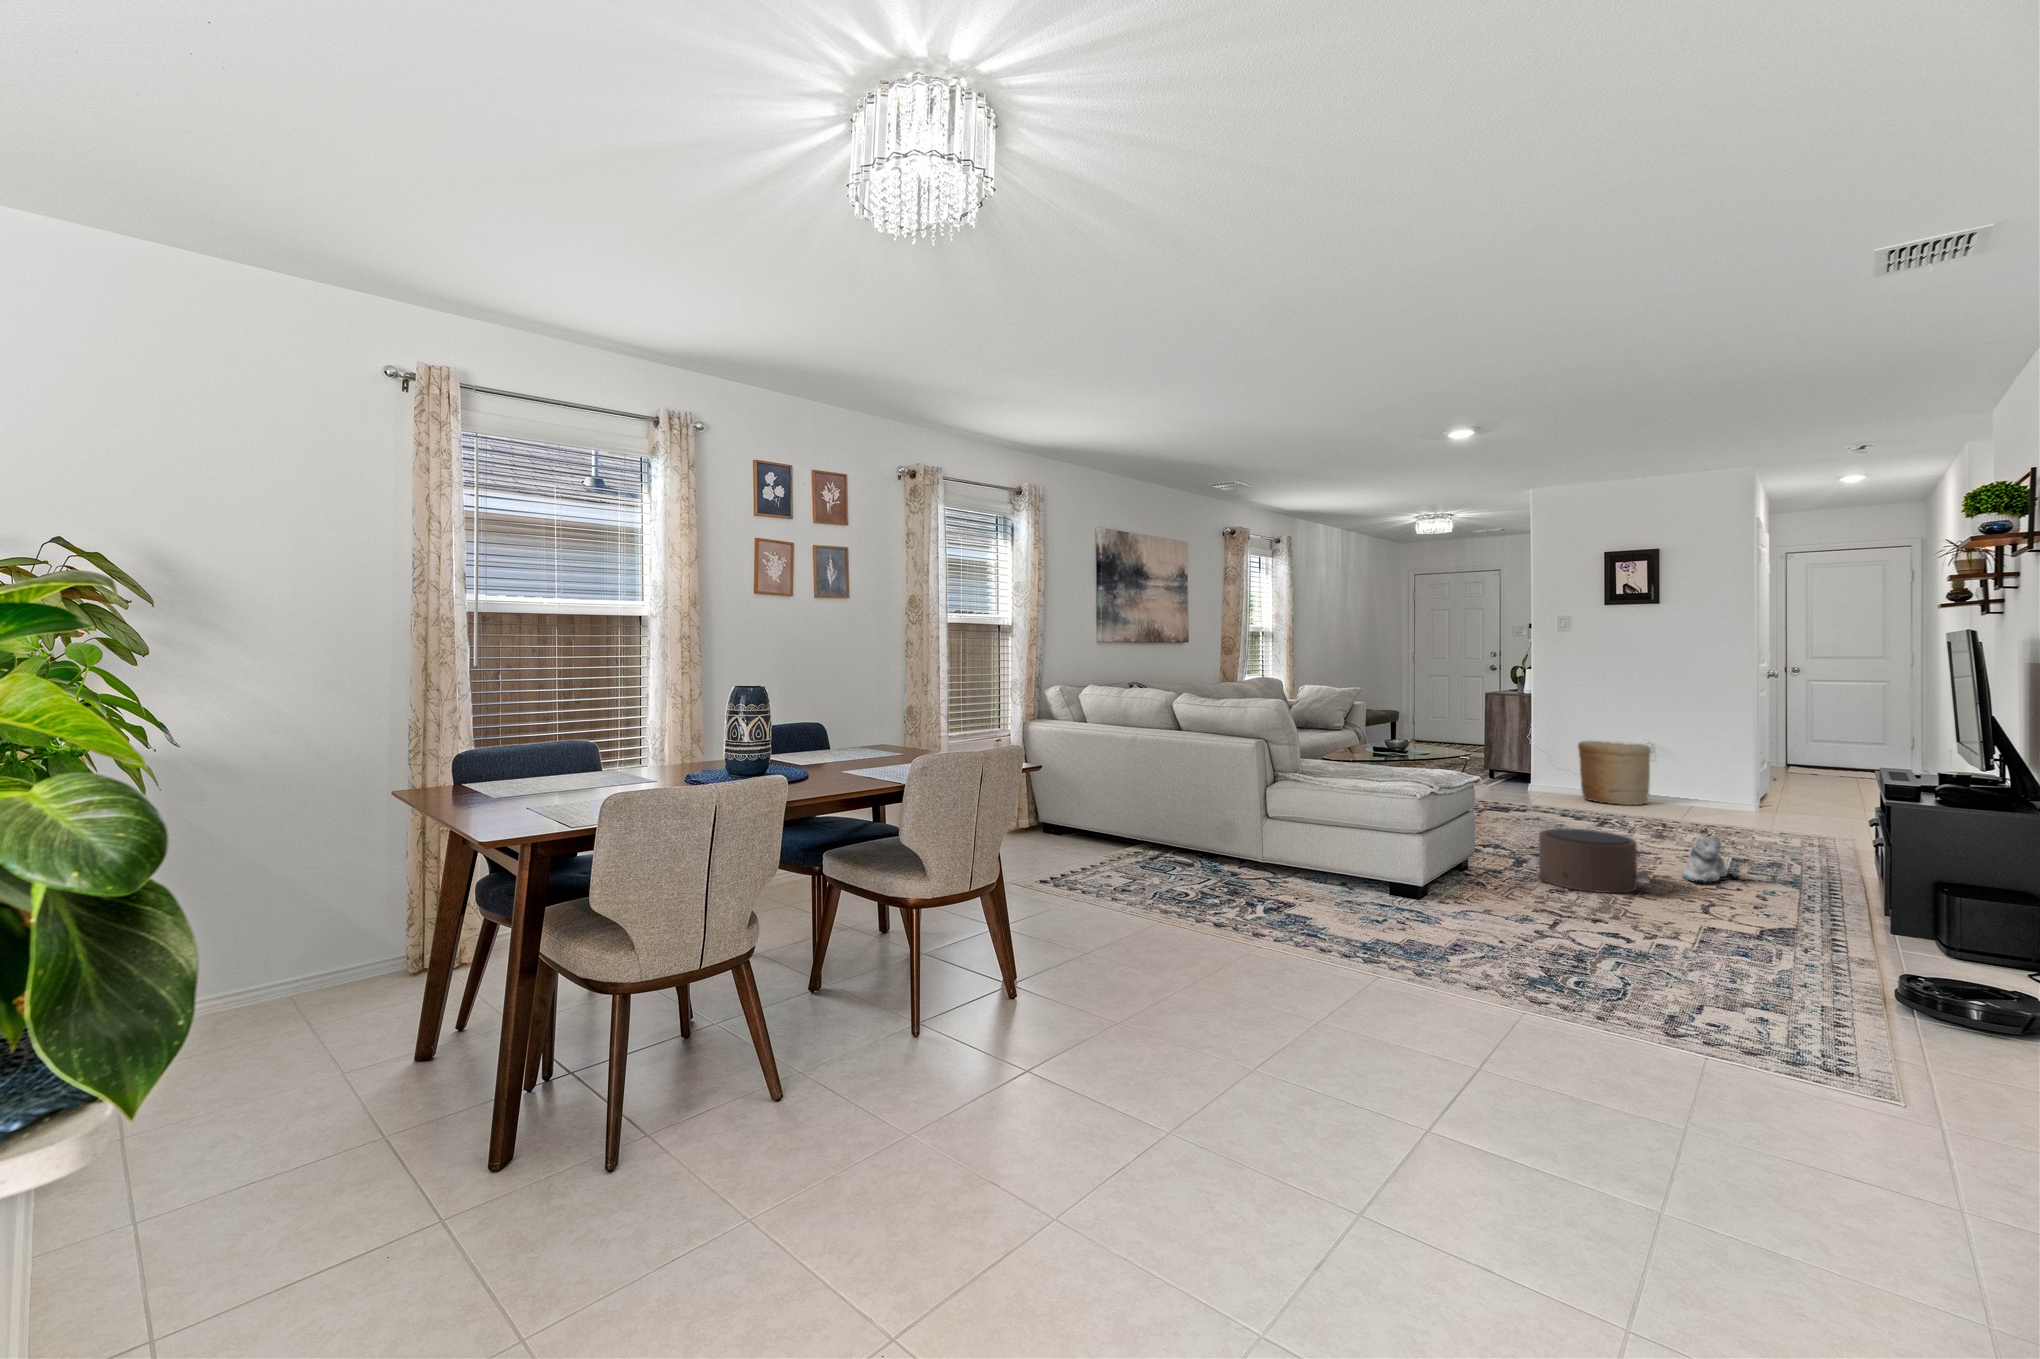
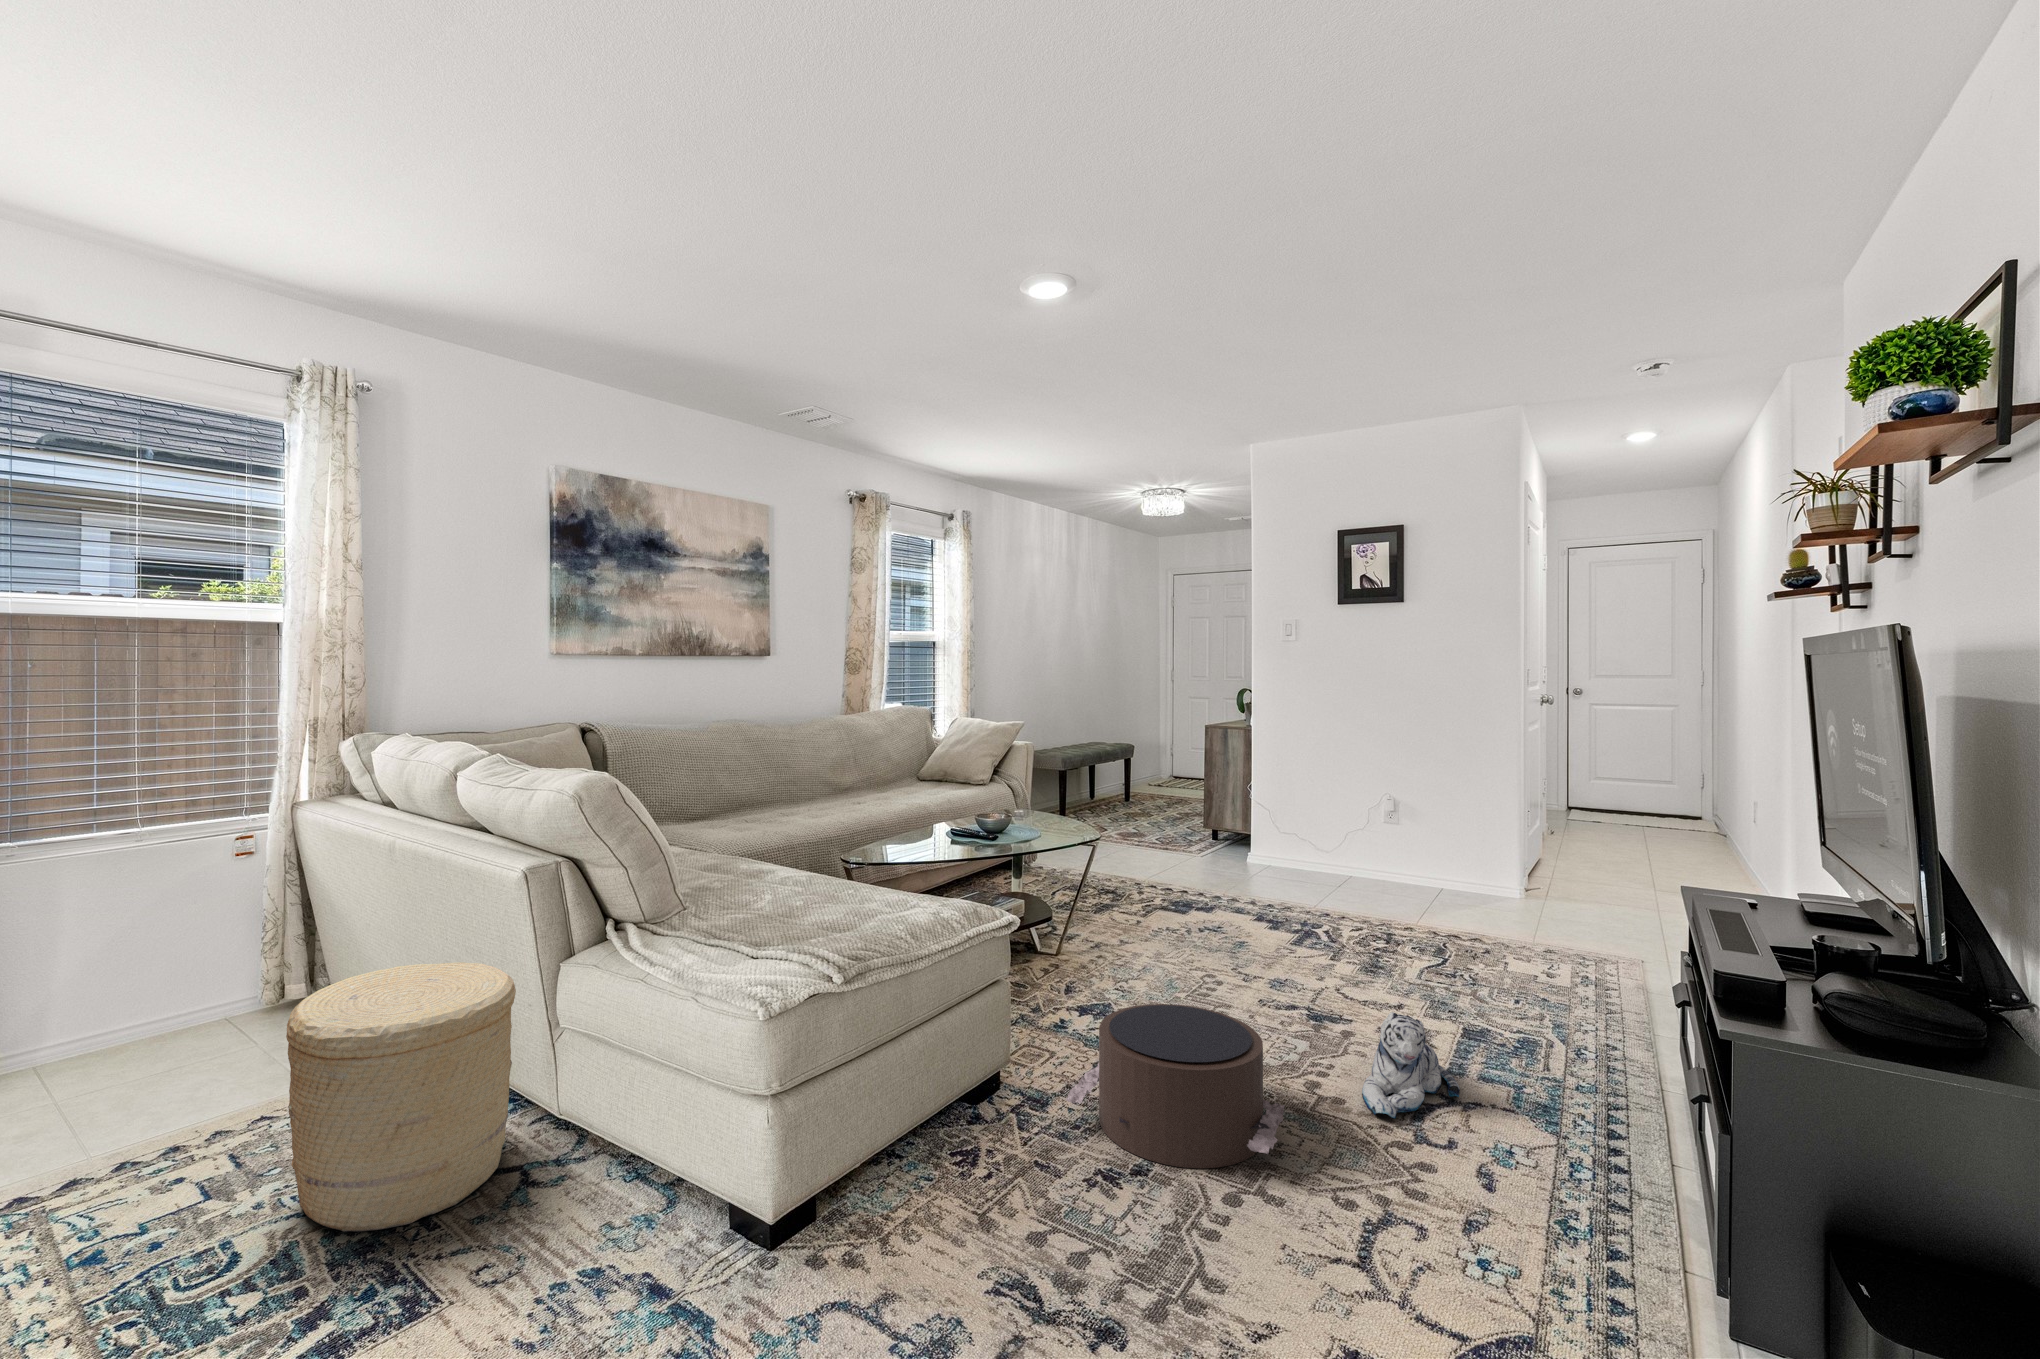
woven basket: present [1578,741,1651,805] -> present [286,962,516,1232]

